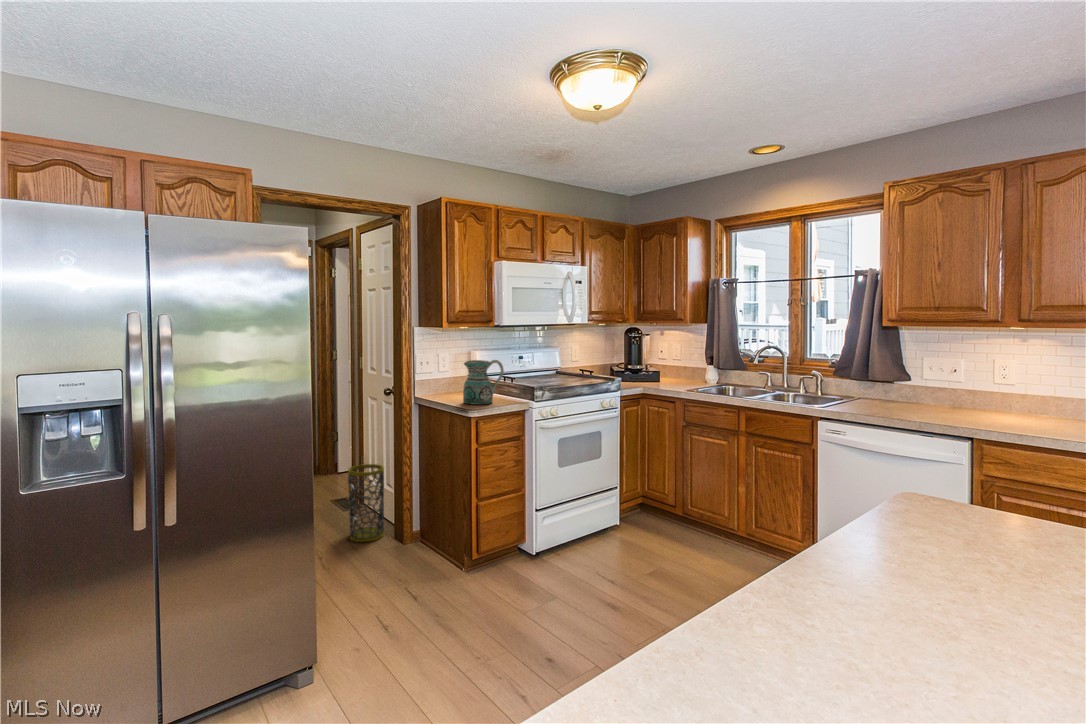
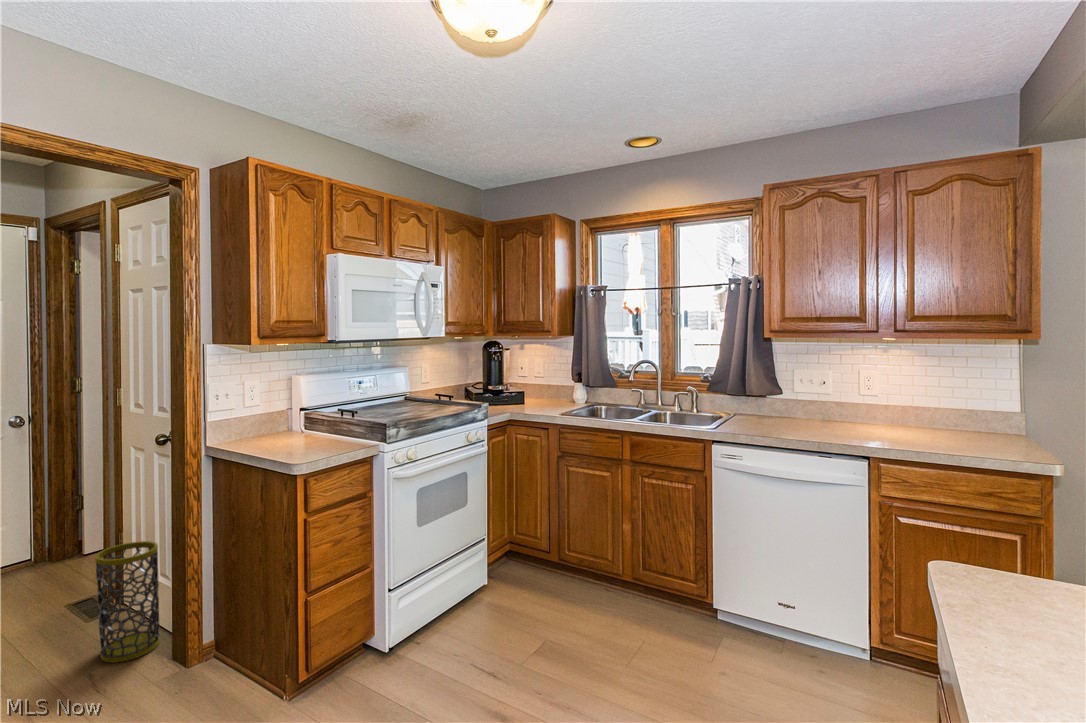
ceramic pitcher: present [463,360,504,404] -> none [284,388,342,451]

